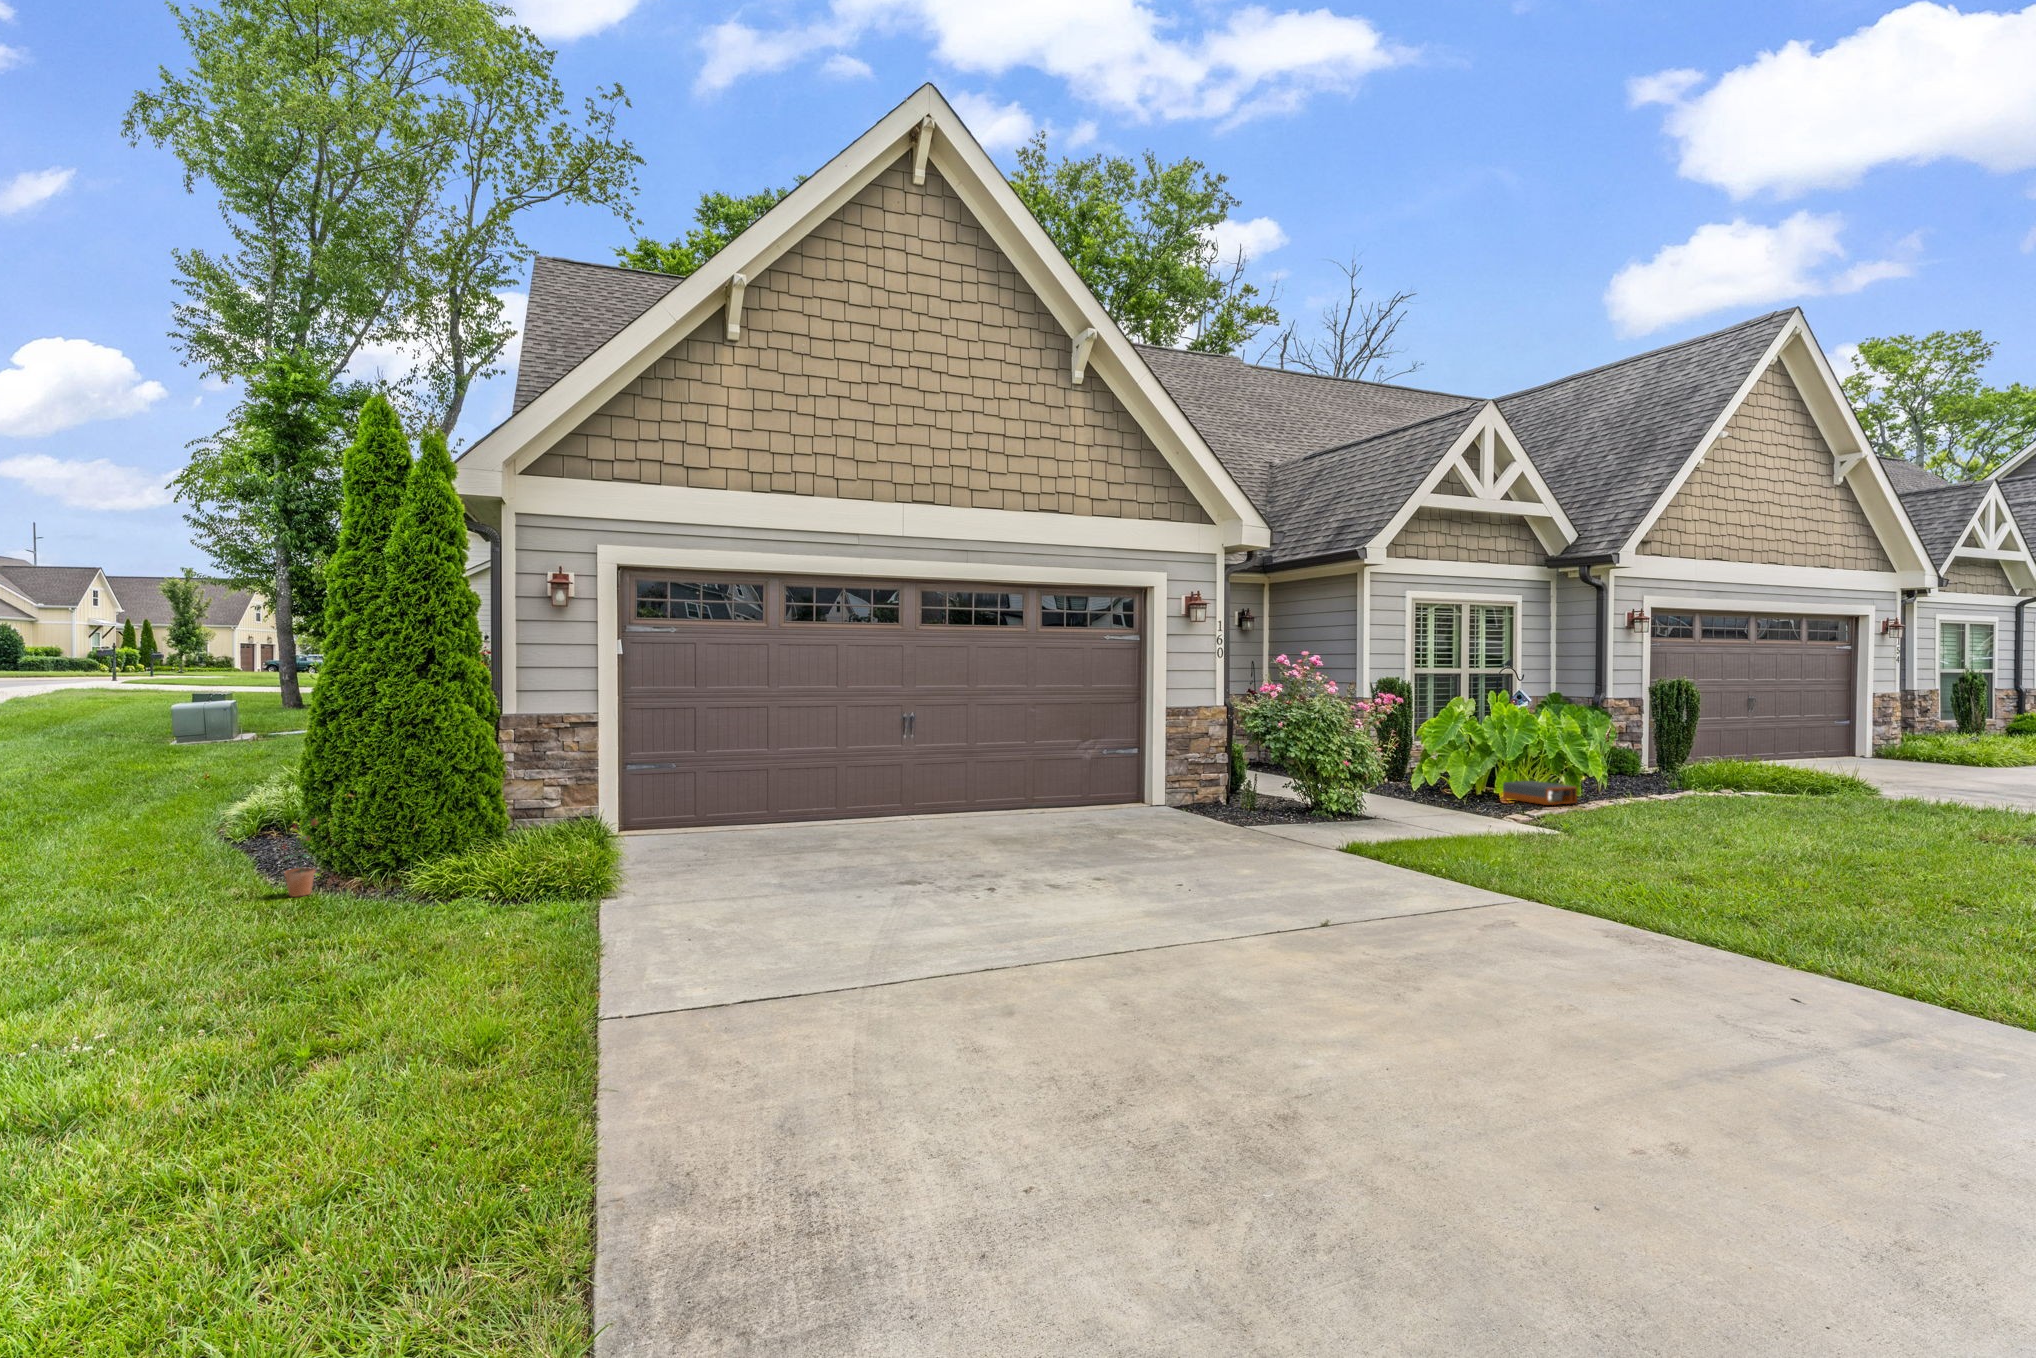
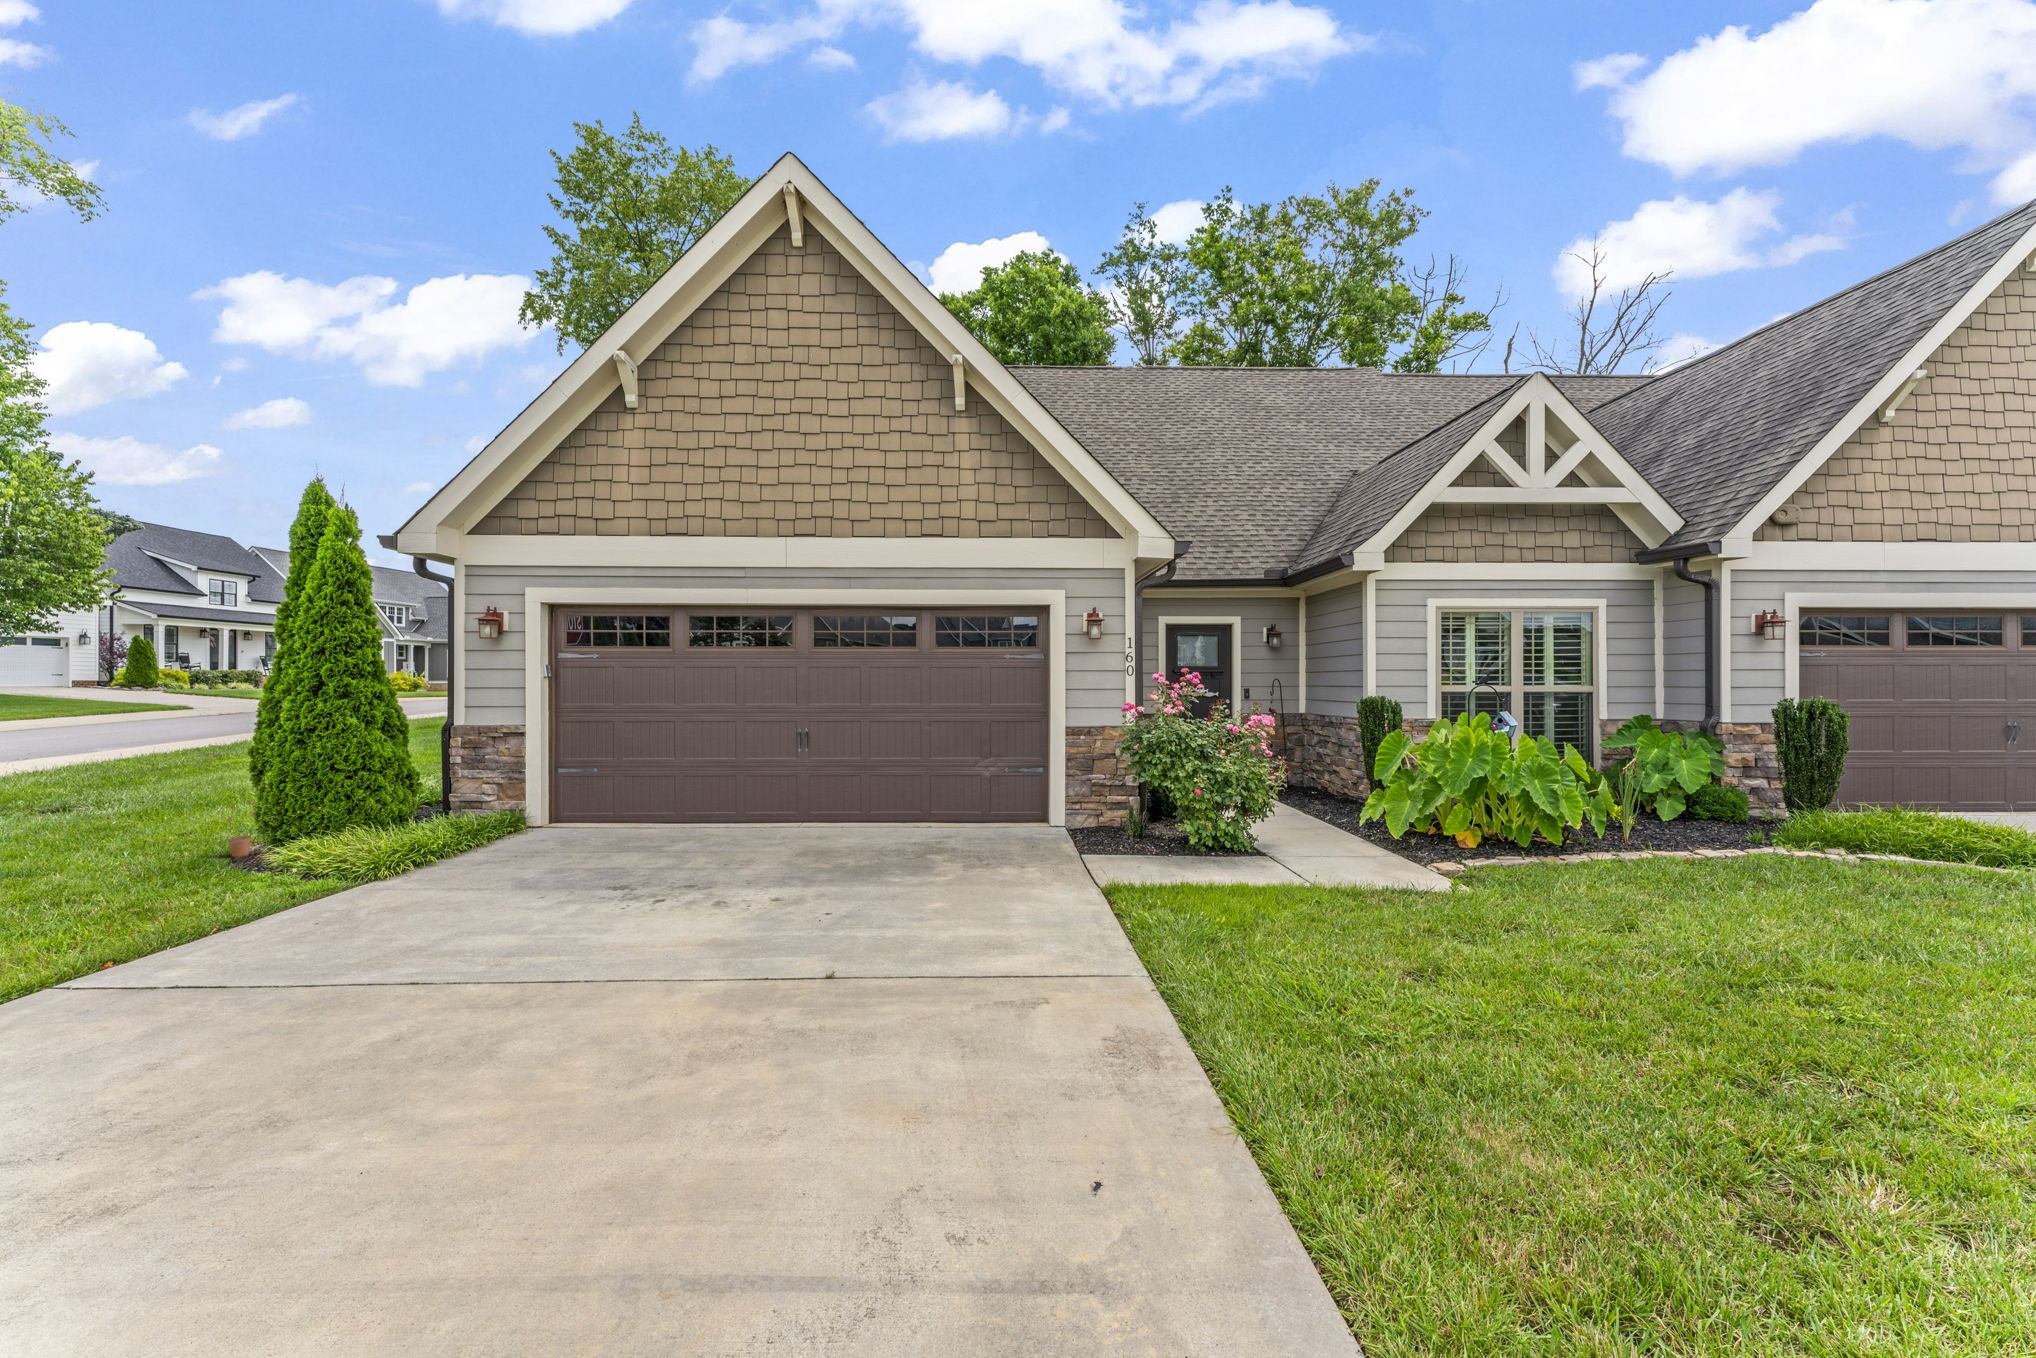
storage box: present [1503,781,1577,805] -> none [1450,825,1534,855]

